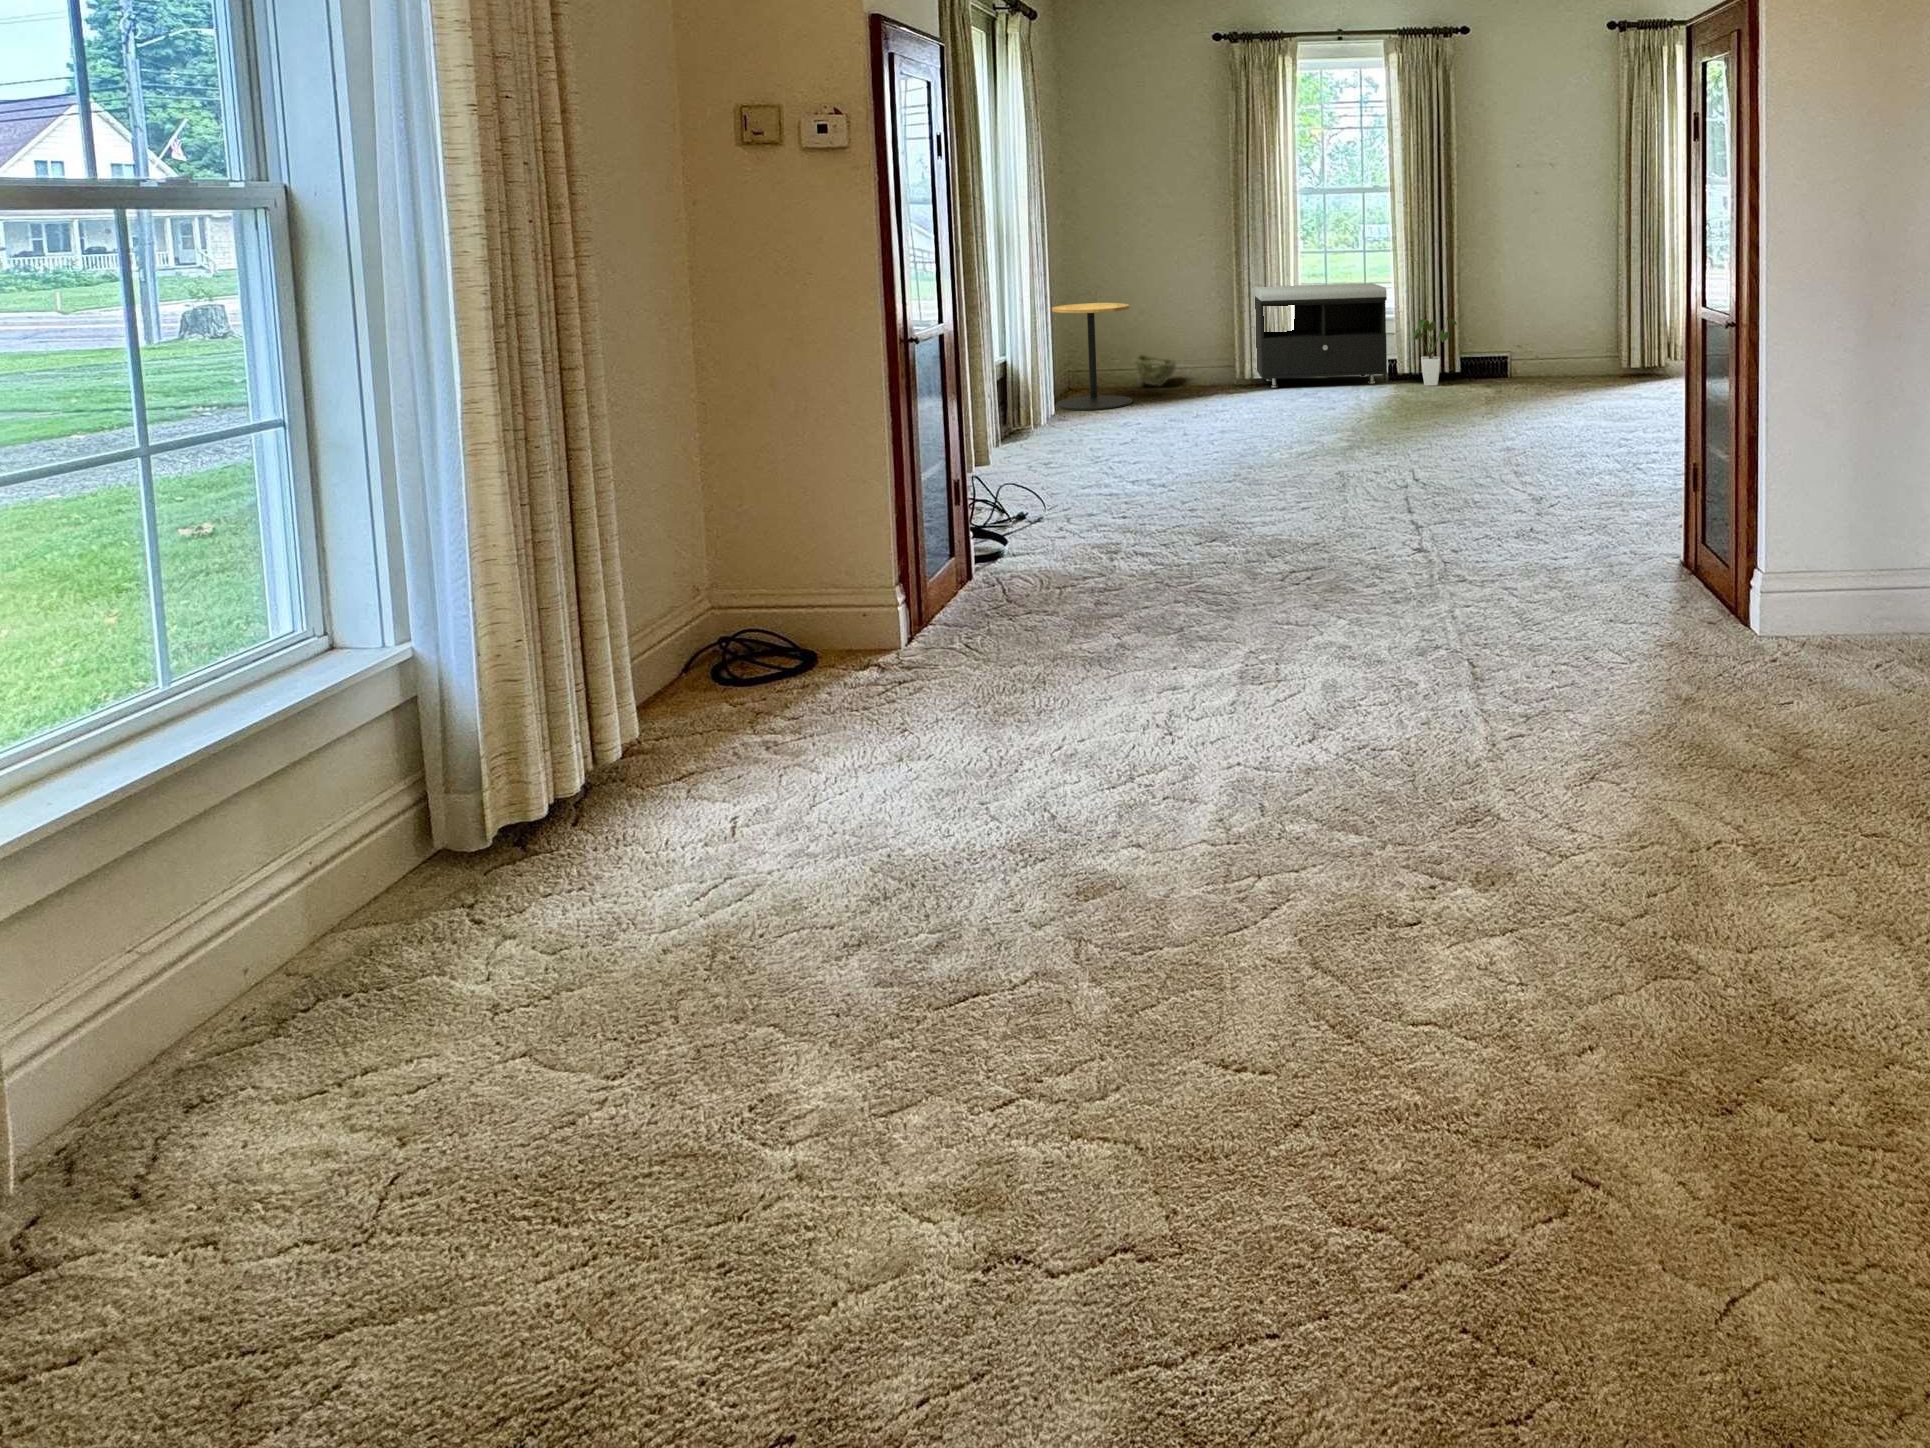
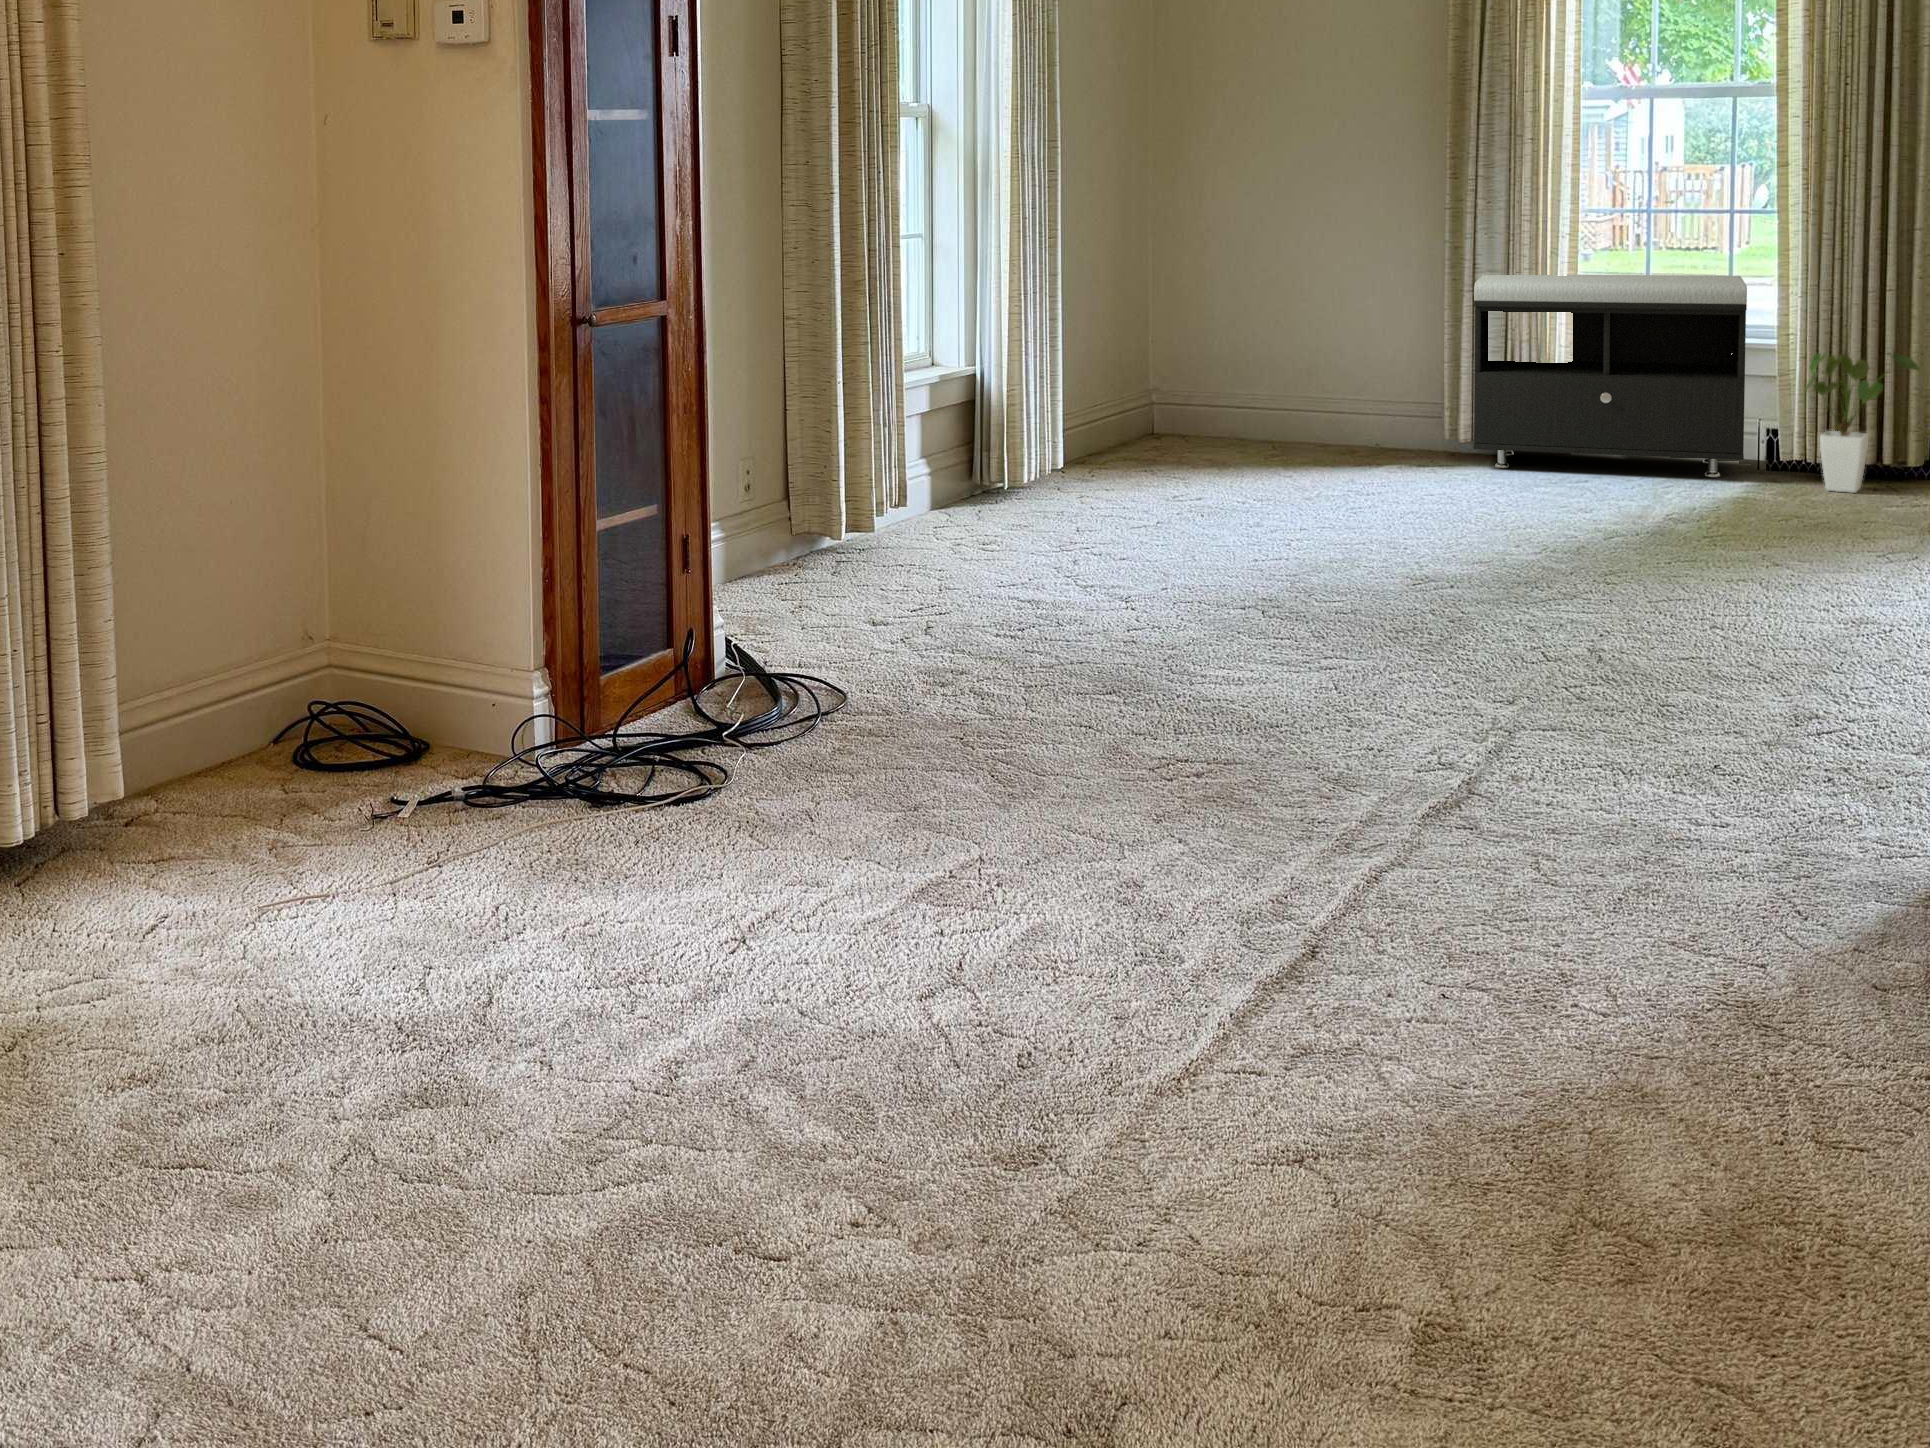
side table: present [1052,303,1132,410] -> none [1076,291,1212,477]
woven basket: present [1133,355,1176,385] -> none [1239,389,1331,447]

